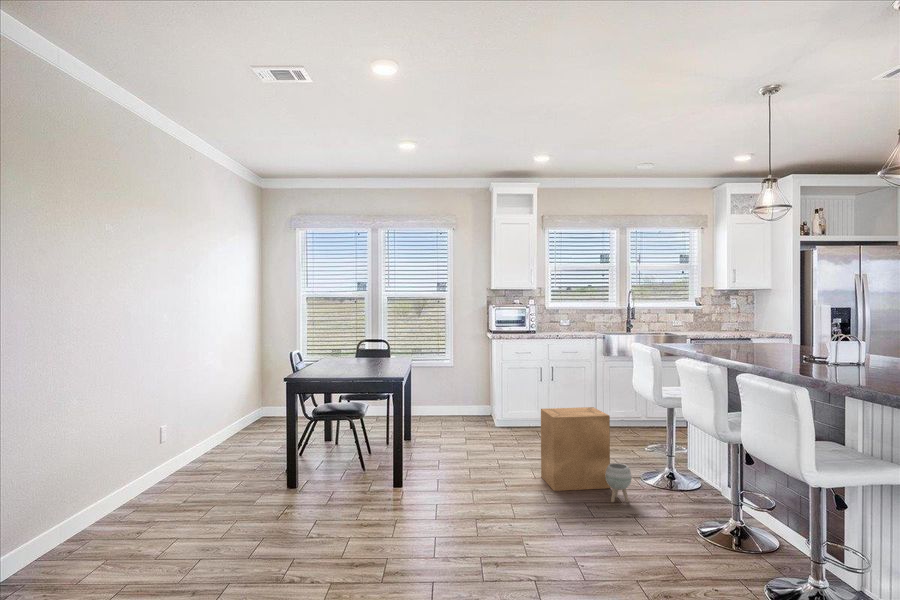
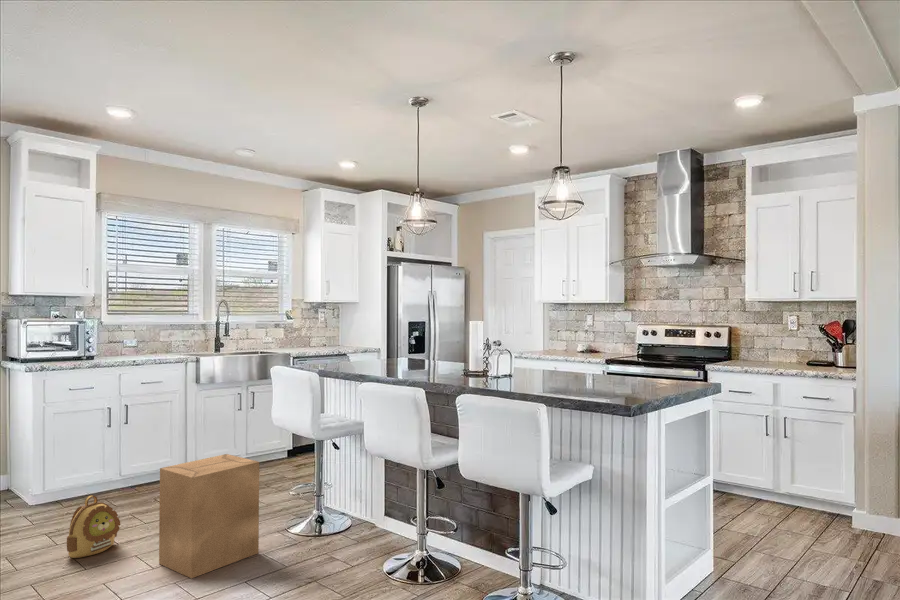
backpack: none [494,422,526,461] -> present [67,496,120,558]
planter: present [605,463,631,502] -> none [264,519,296,570]

